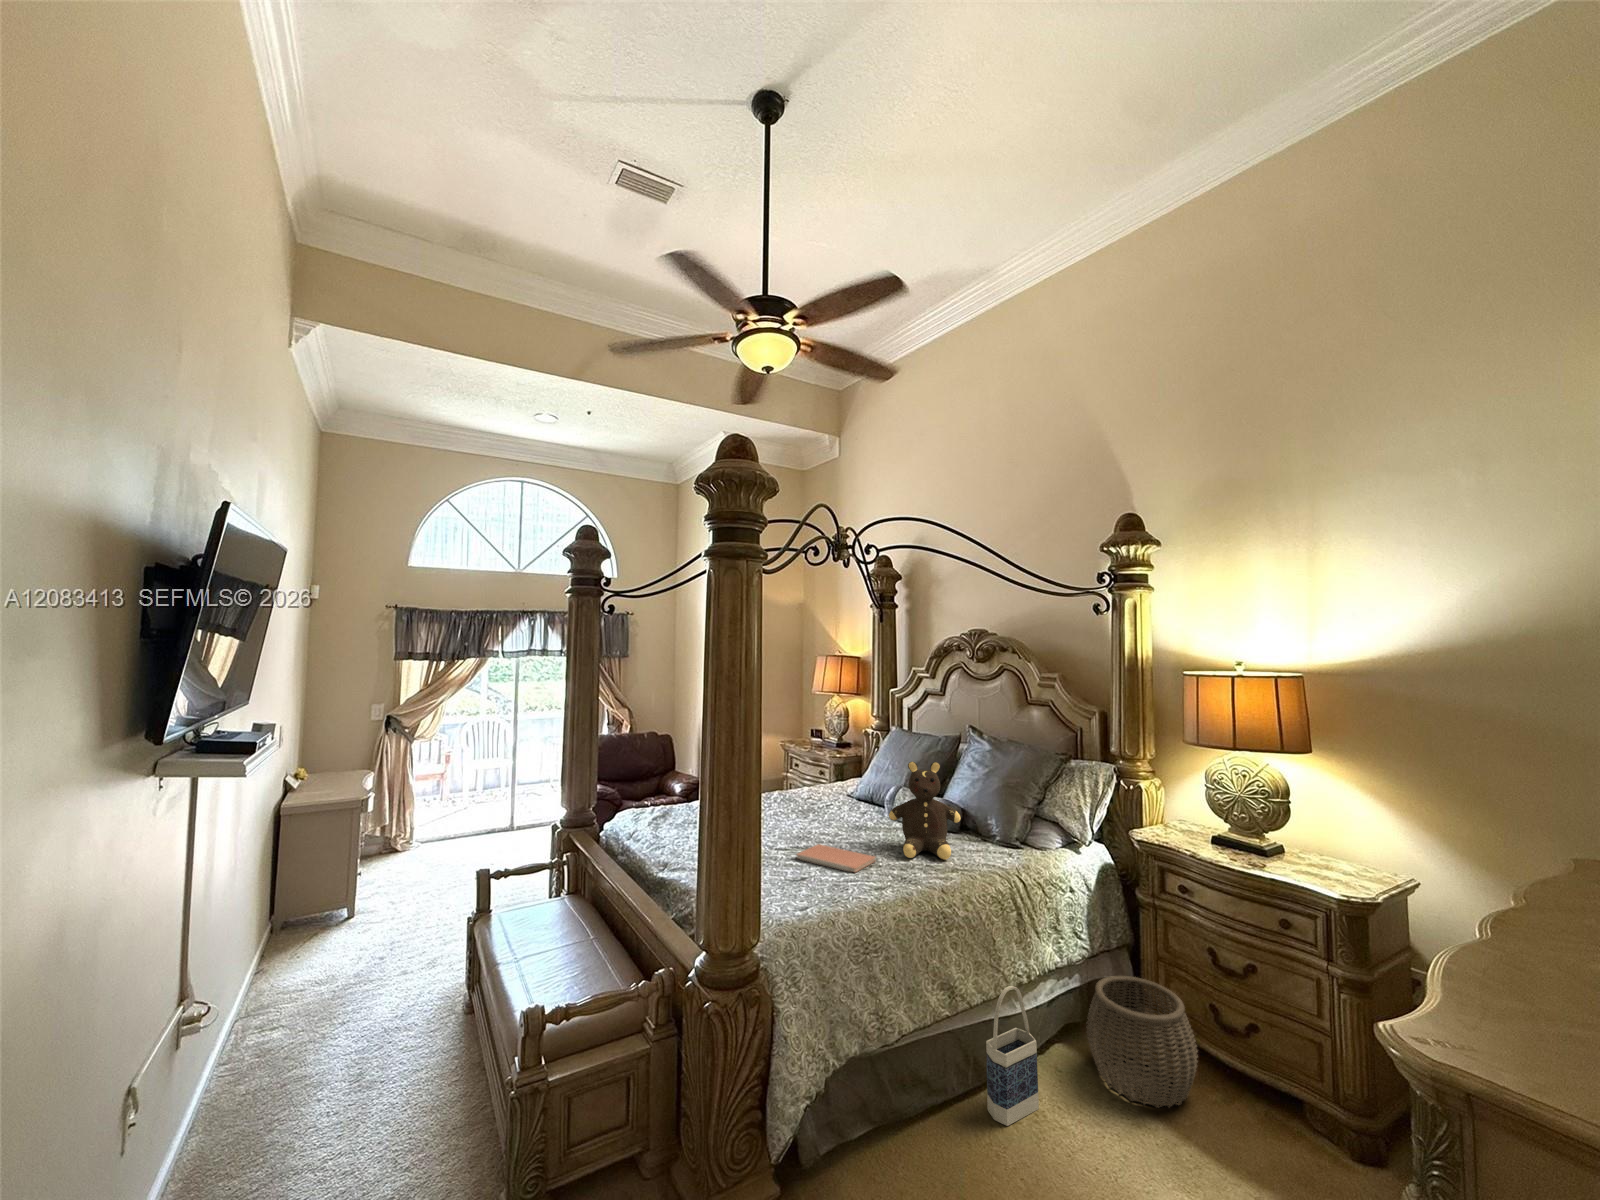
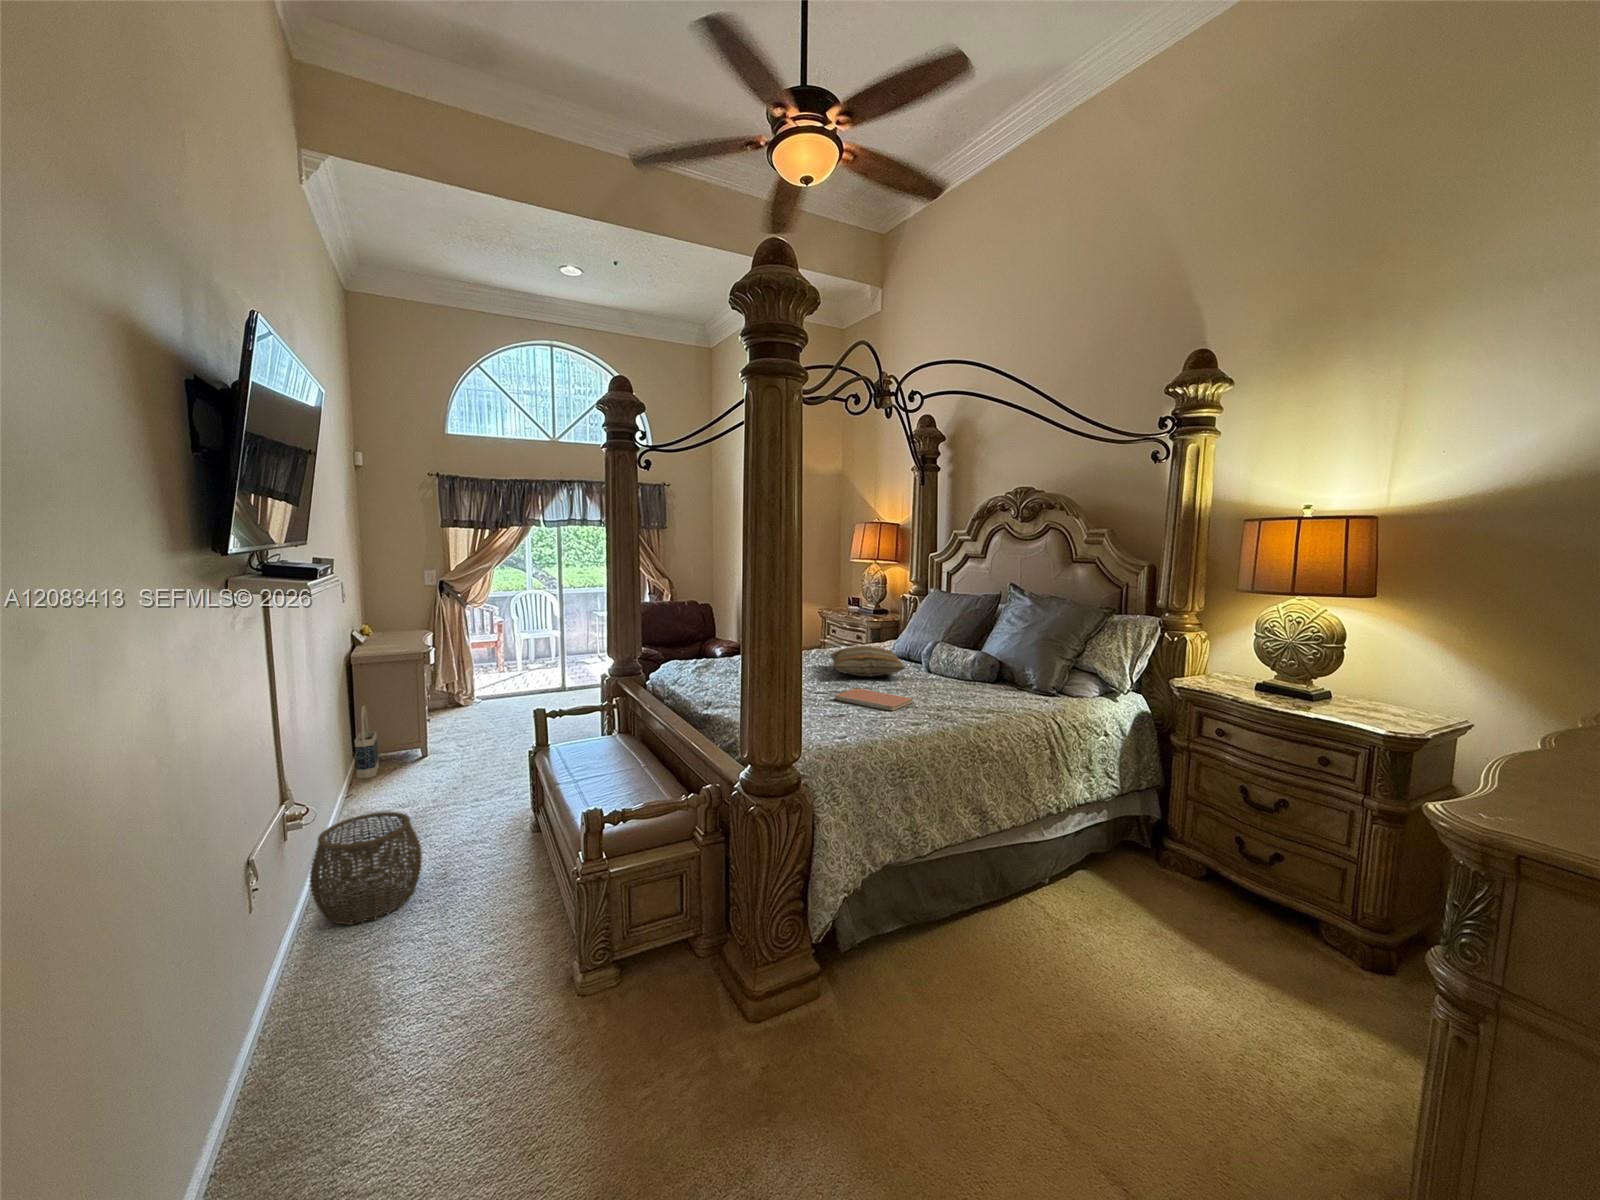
teddy bear: present [889,762,961,859] -> none [927,611,998,702]
pillow: none [792,793,870,827] -> present [830,646,906,677]
woven basket: present [1087,976,1198,1108] -> present [309,812,422,925]
bag: present [986,986,1039,1126] -> present [355,706,379,779]

